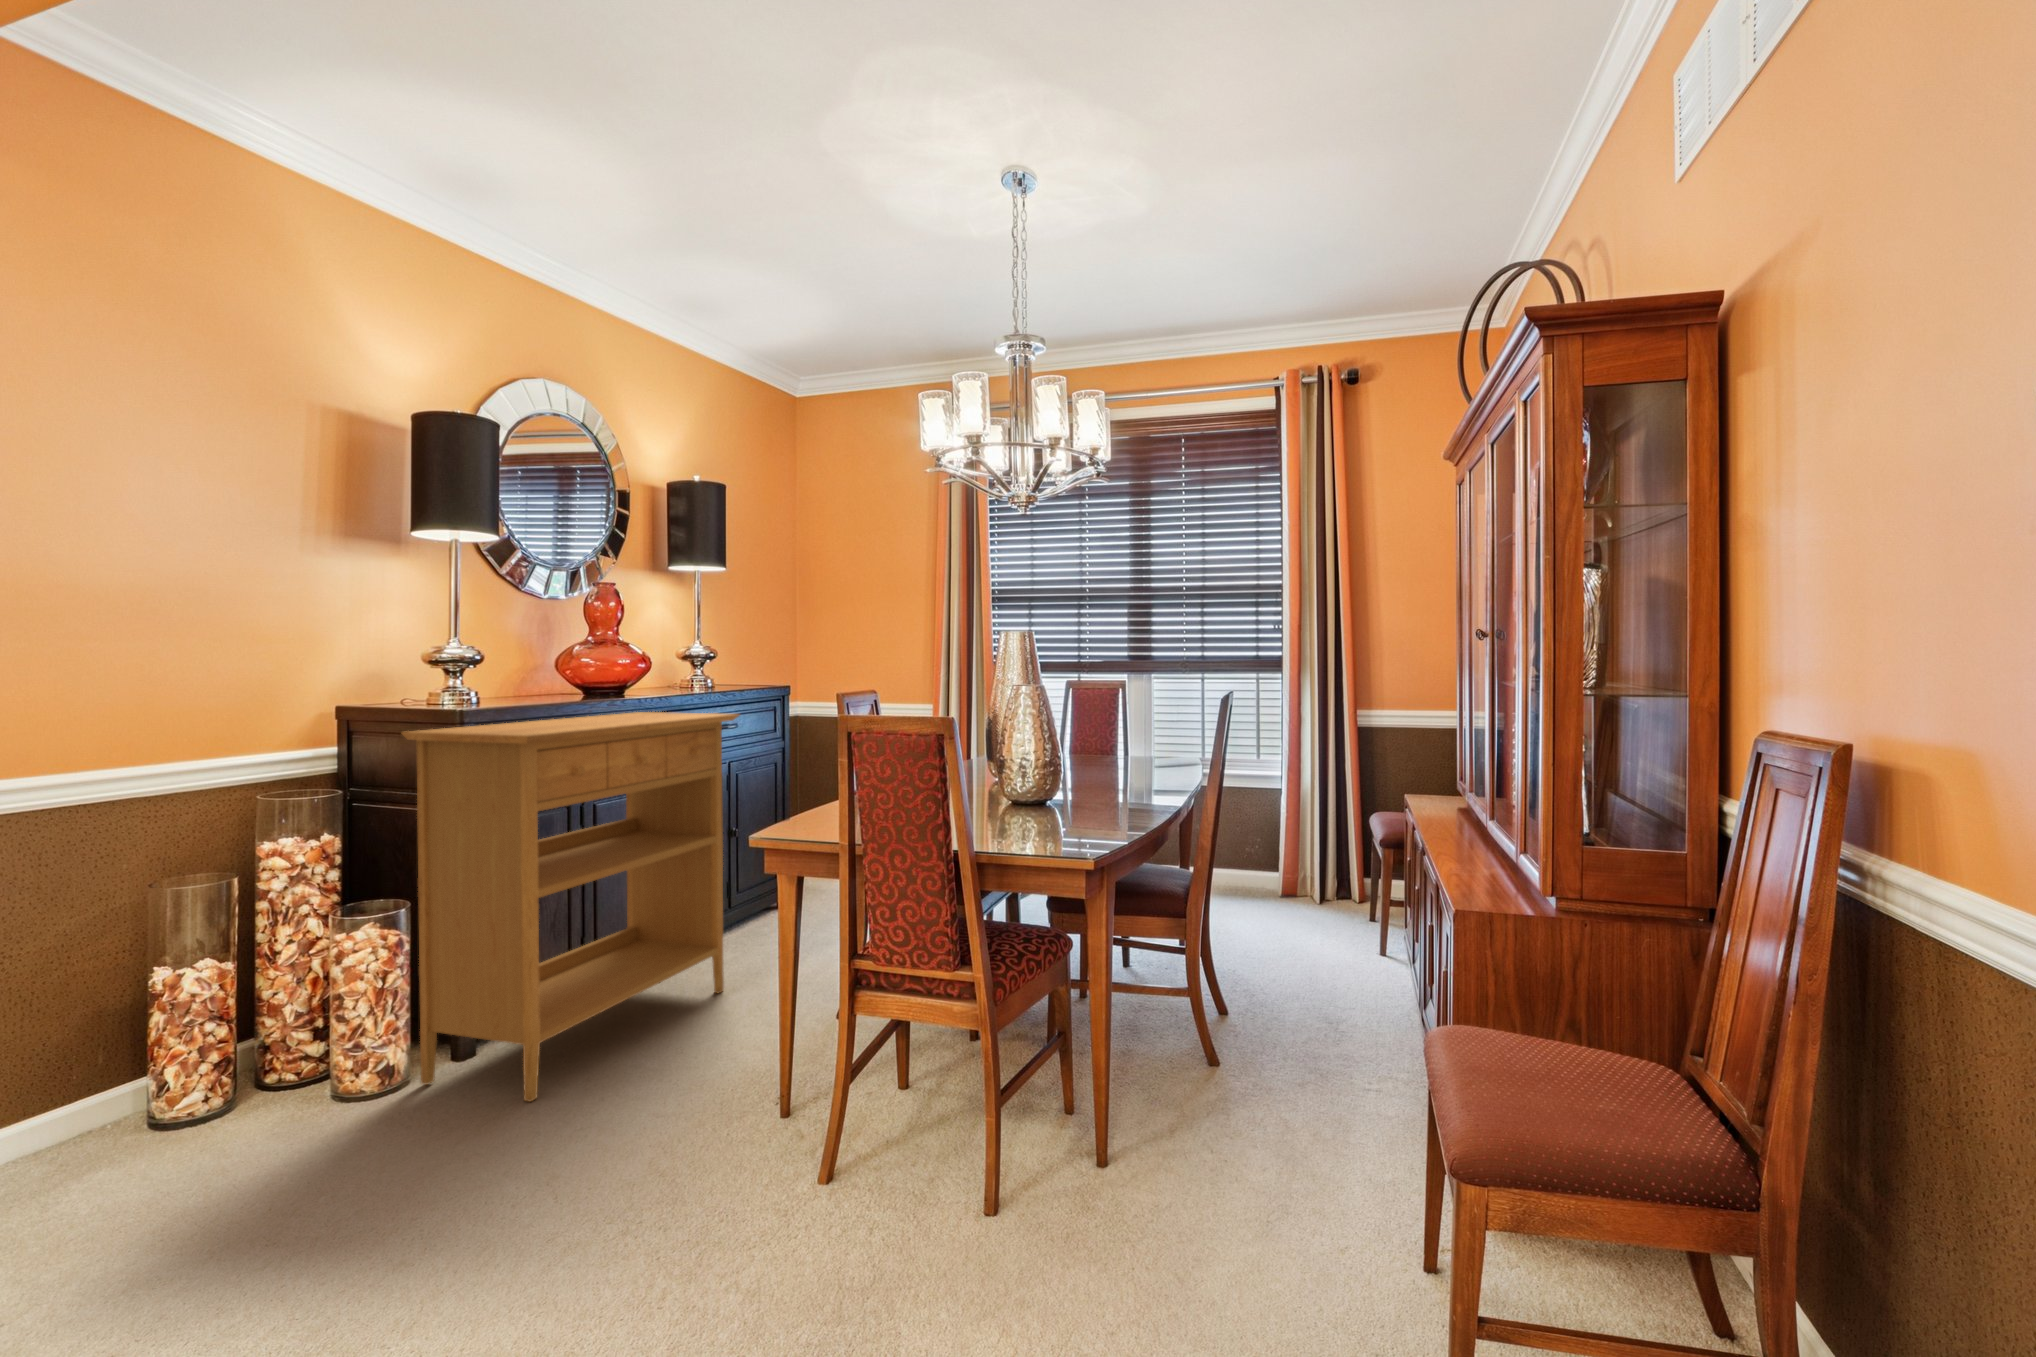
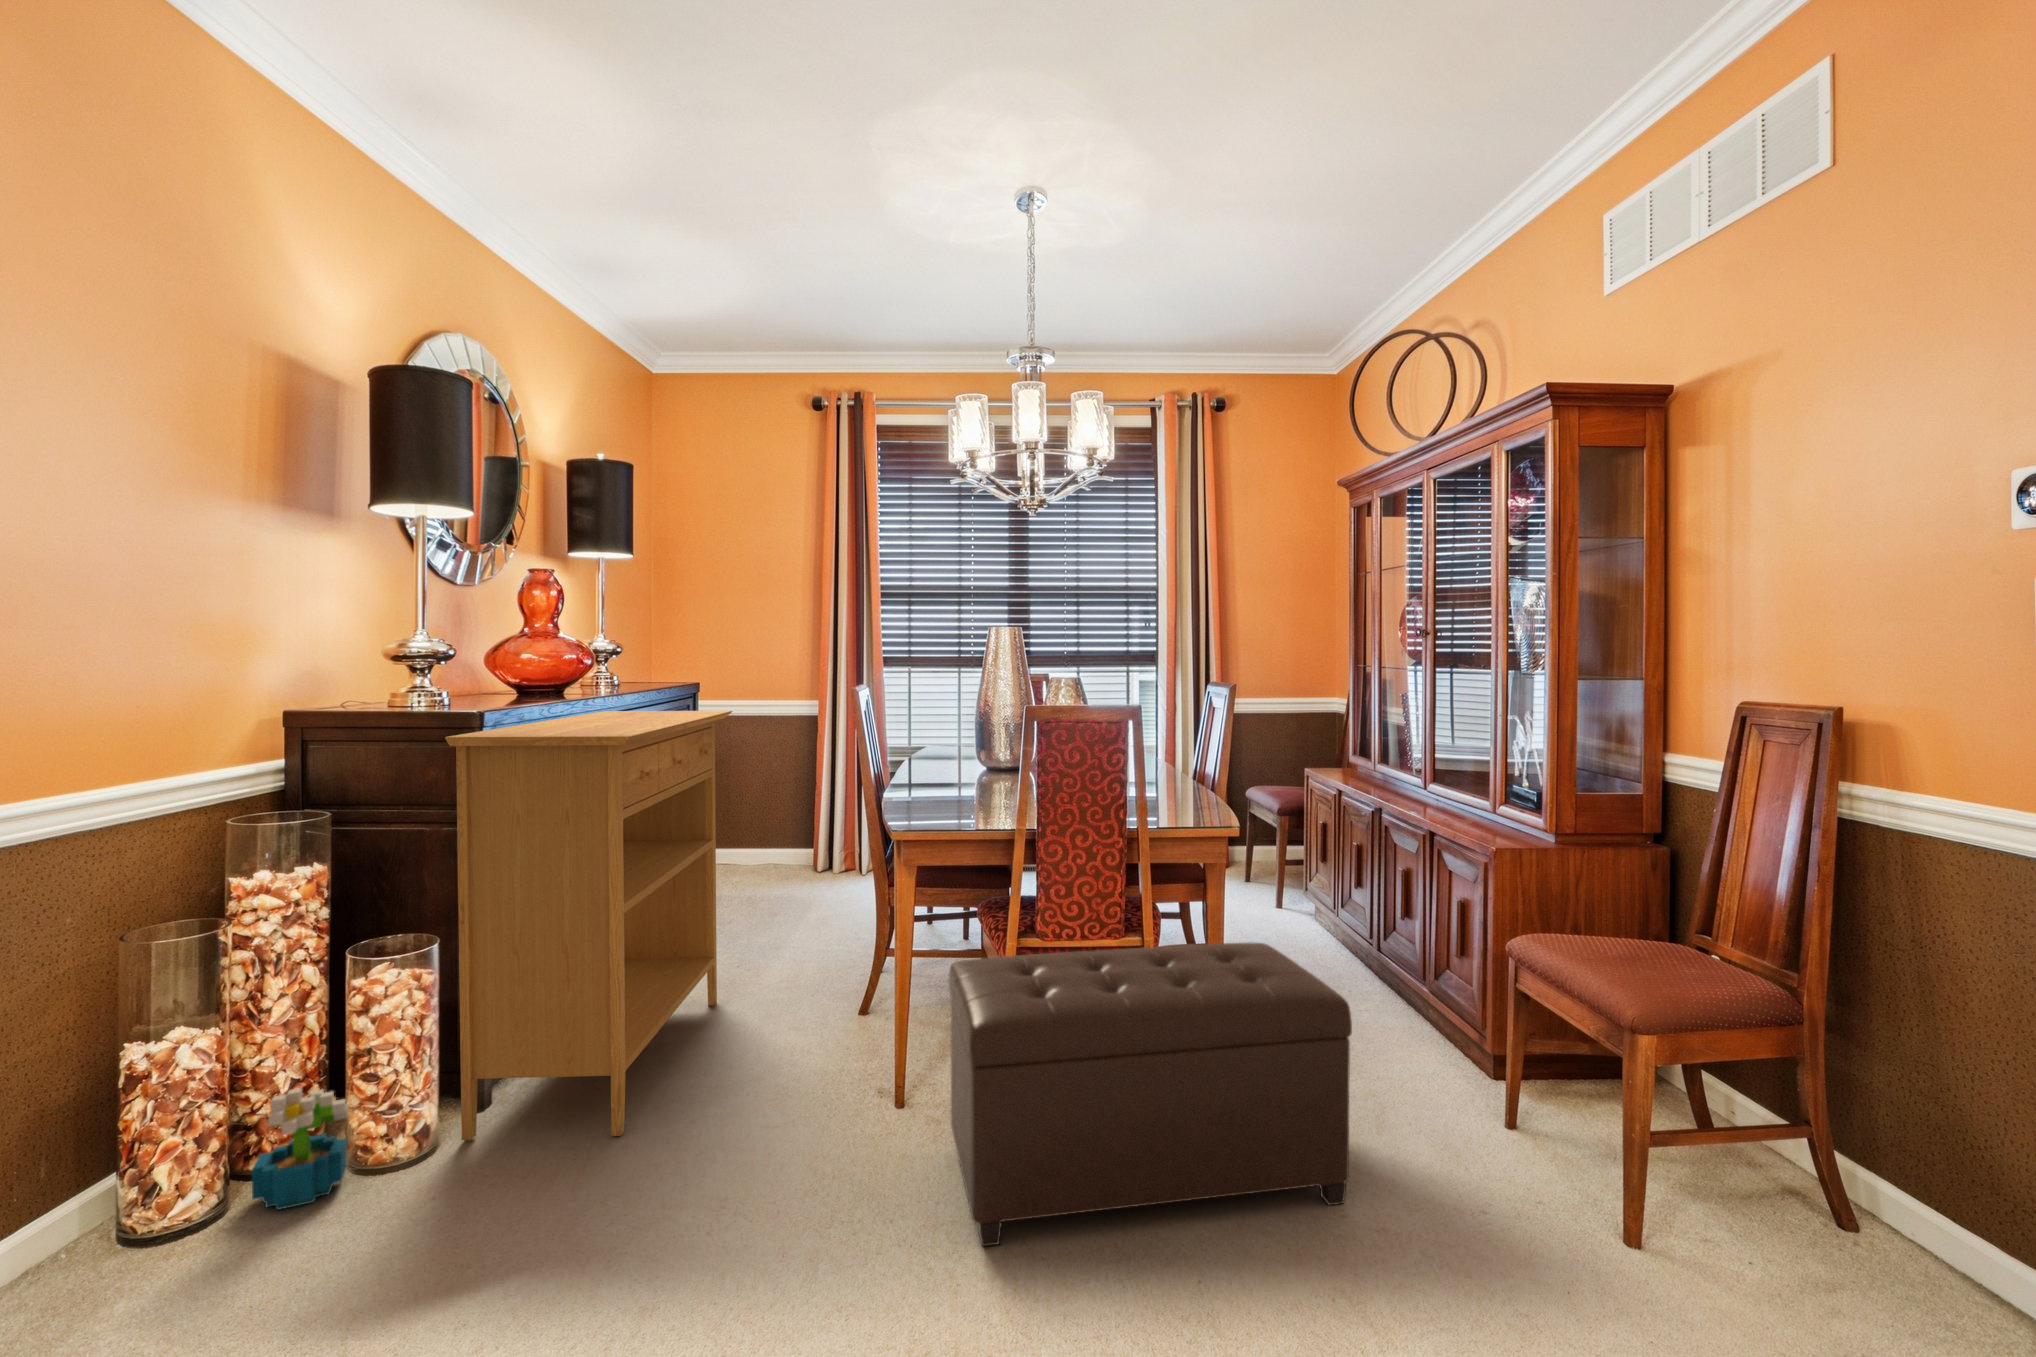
ottoman: none [691,977,1132,1320] -> present [949,942,1352,1246]
decorative plant: none [243,1020,328,1118] -> present [252,1088,348,1210]

